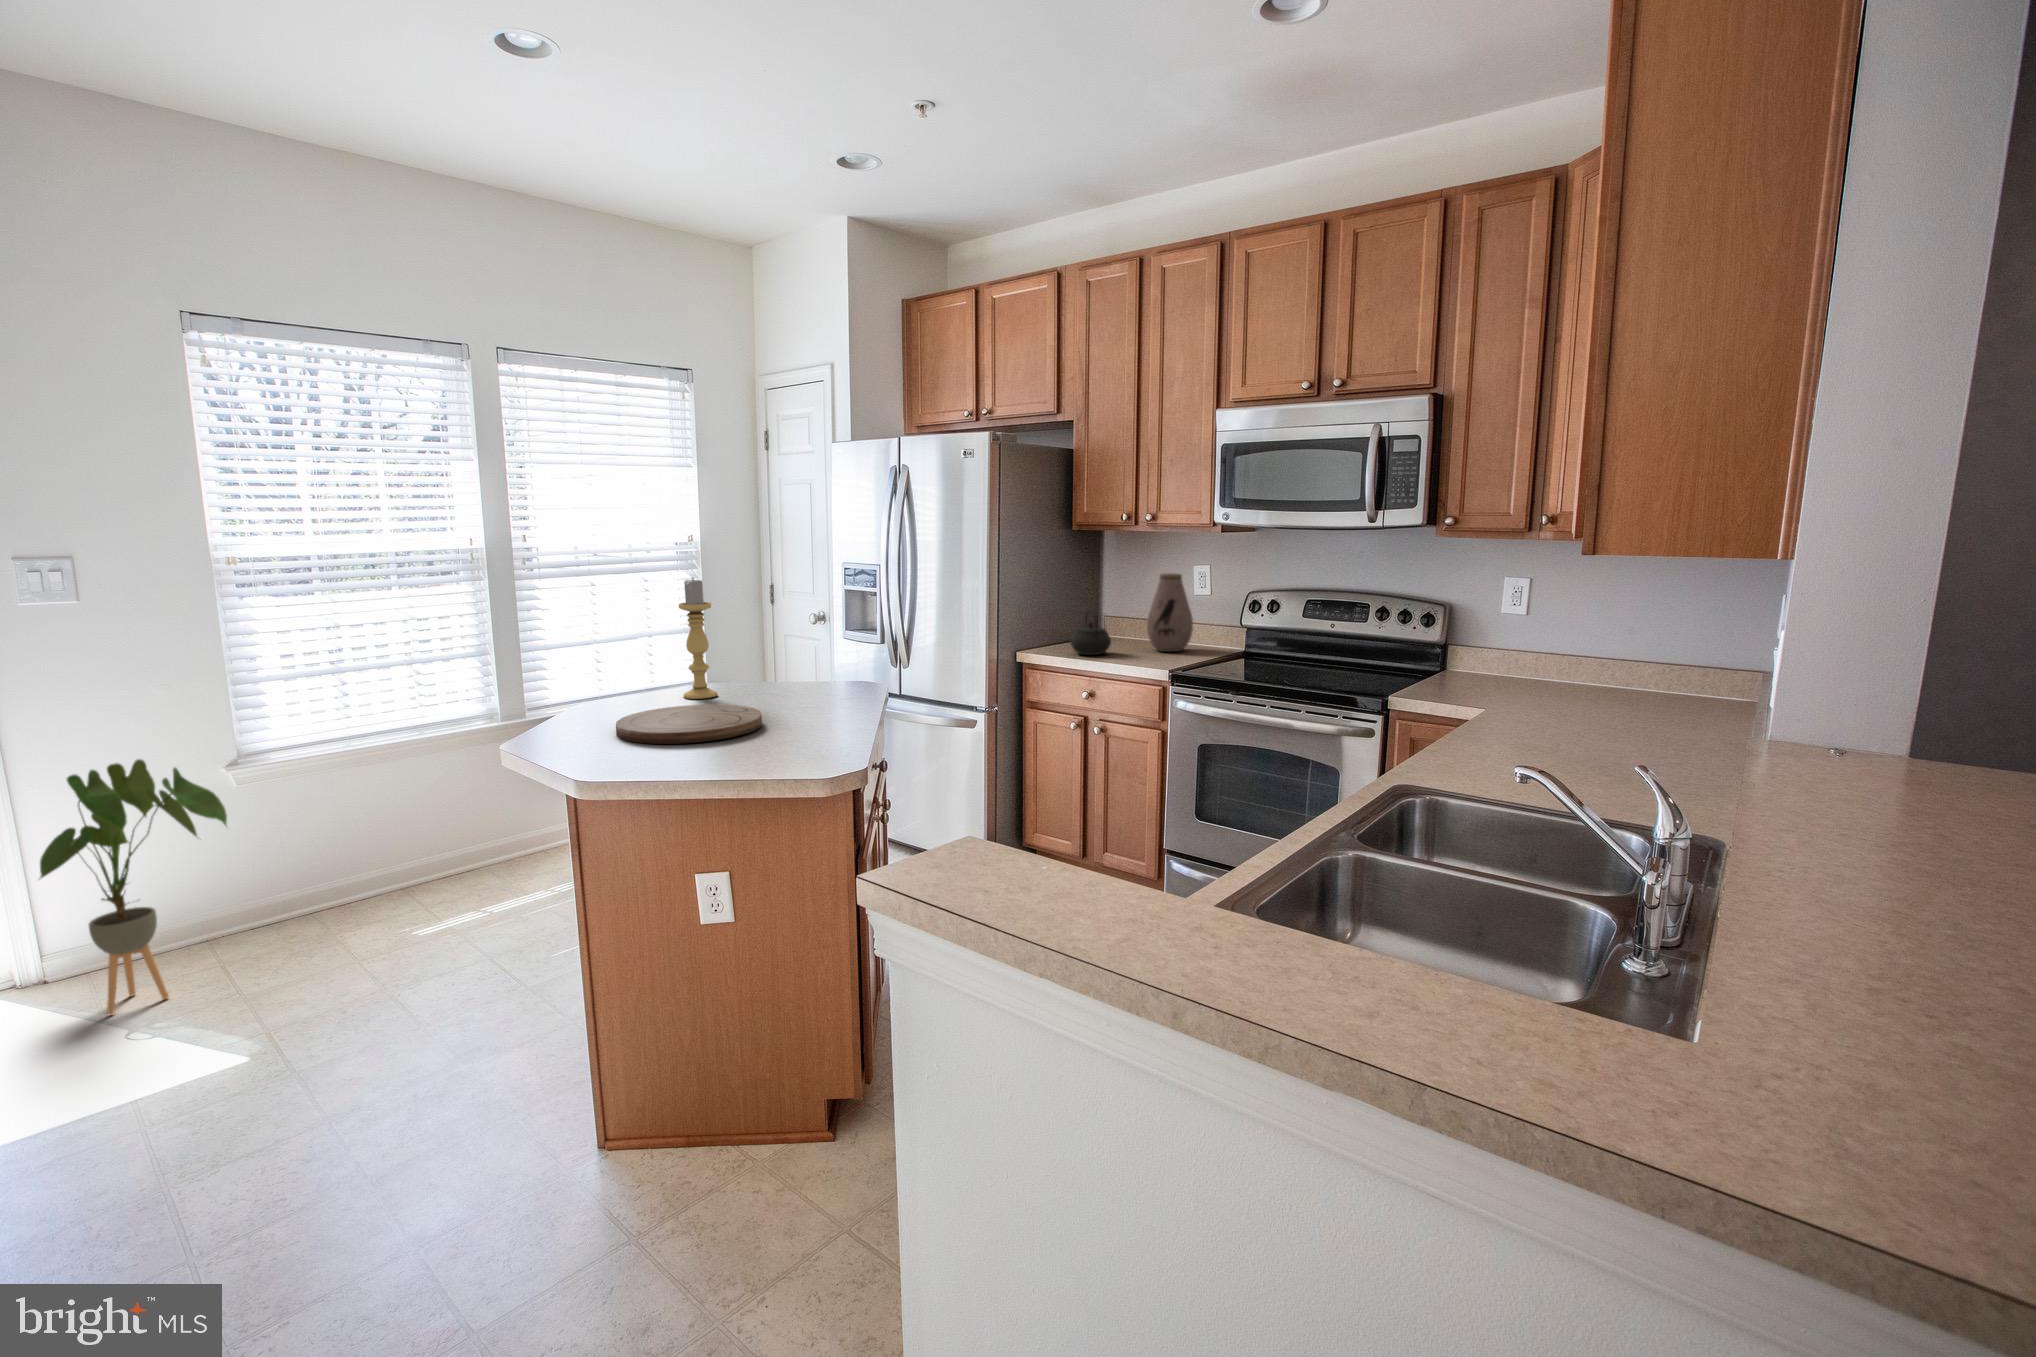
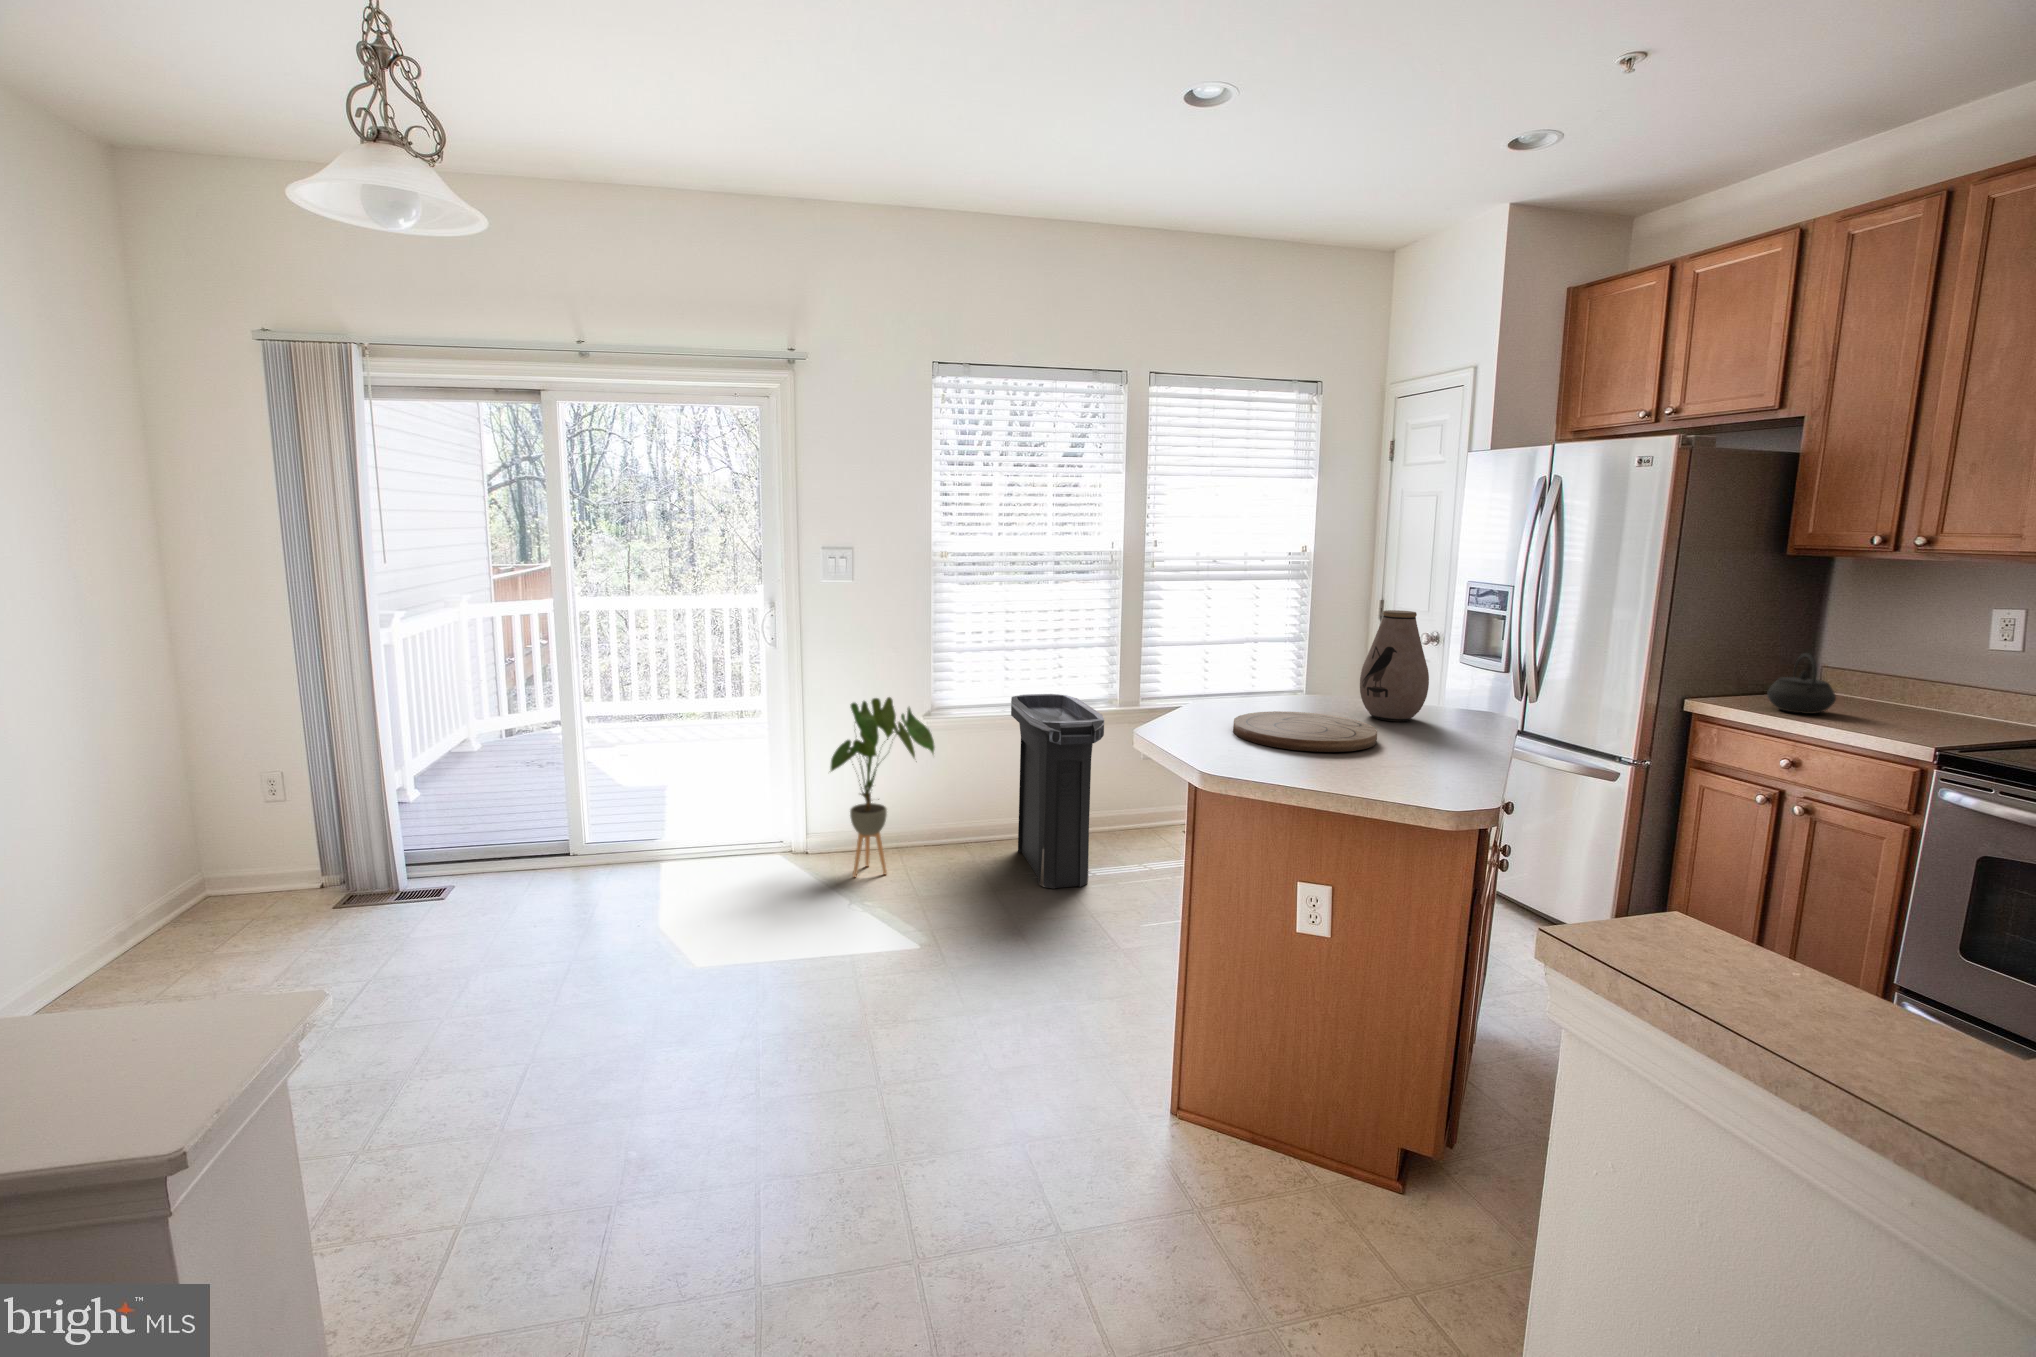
vase: present [1147,573,1193,652] -> present [1360,610,1429,721]
candle holder: present [679,578,717,699] -> none [1292,587,1331,707]
trash can: none [343,723,480,956] -> present [1011,694,1104,889]

